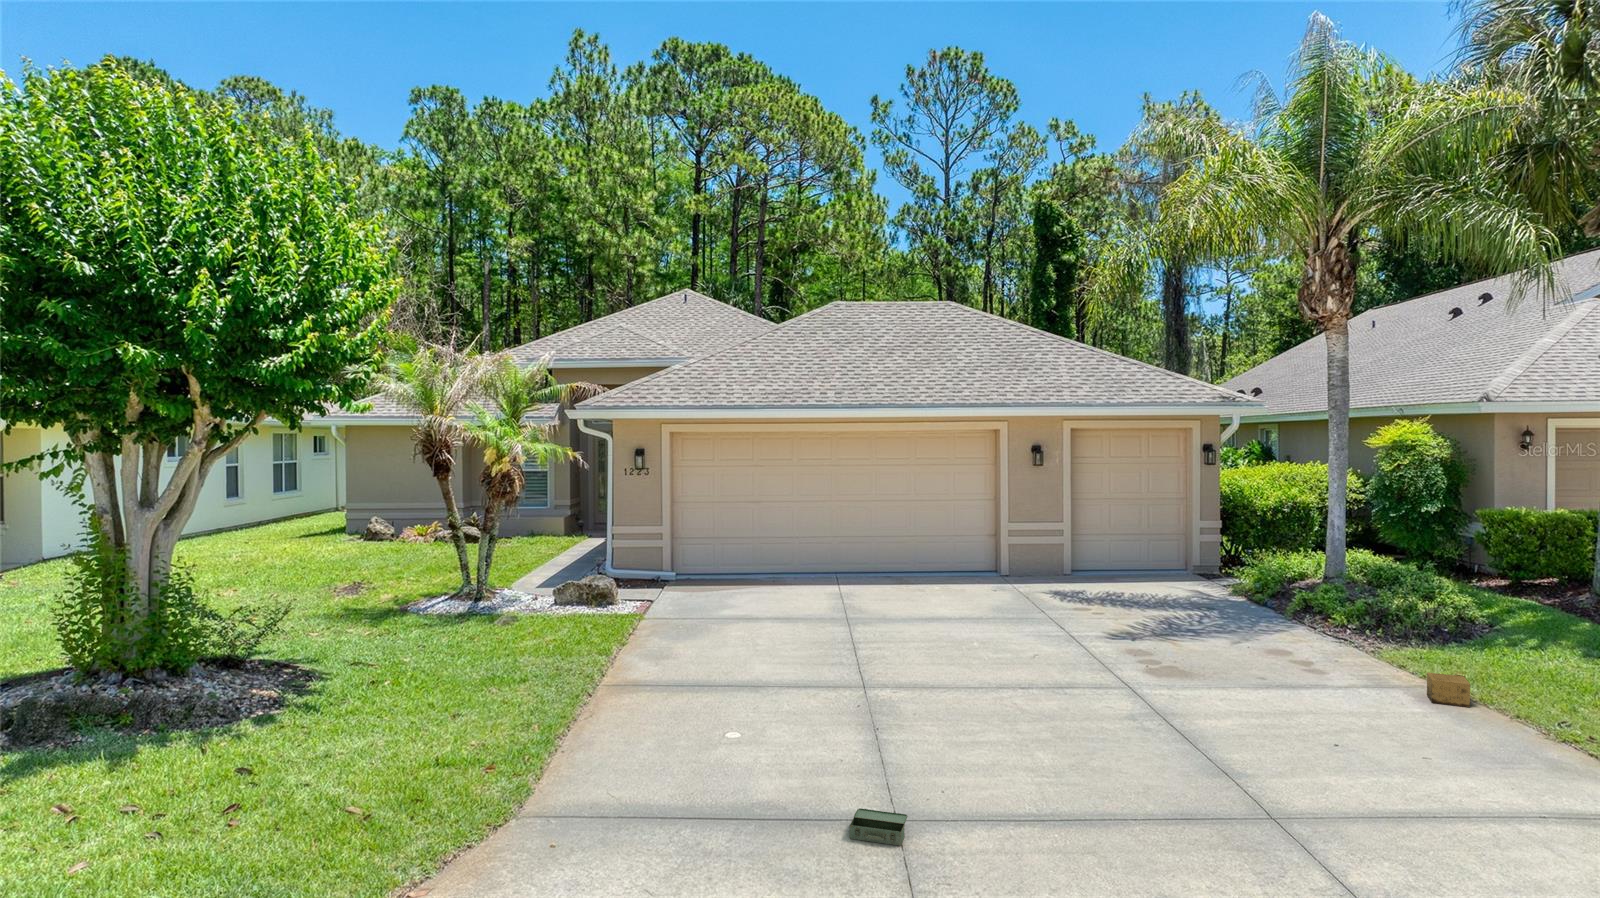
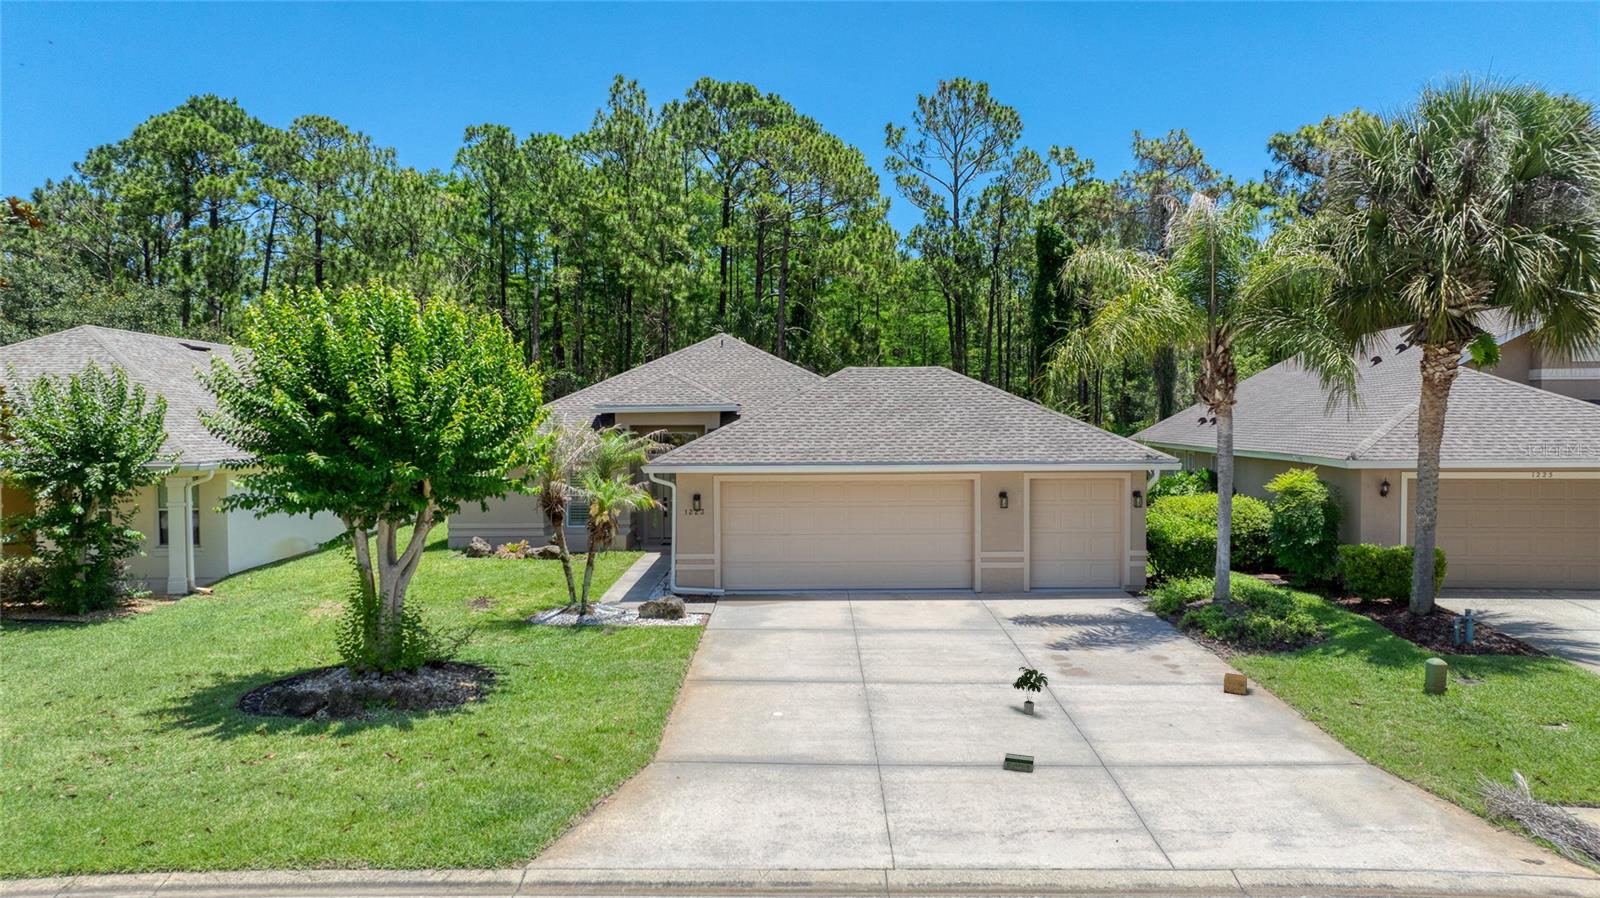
potted plant: none [1115,660,1181,740] -> present [1013,667,1048,715]
toolbox: present [850,808,908,846] -> present [1004,753,1034,772]

